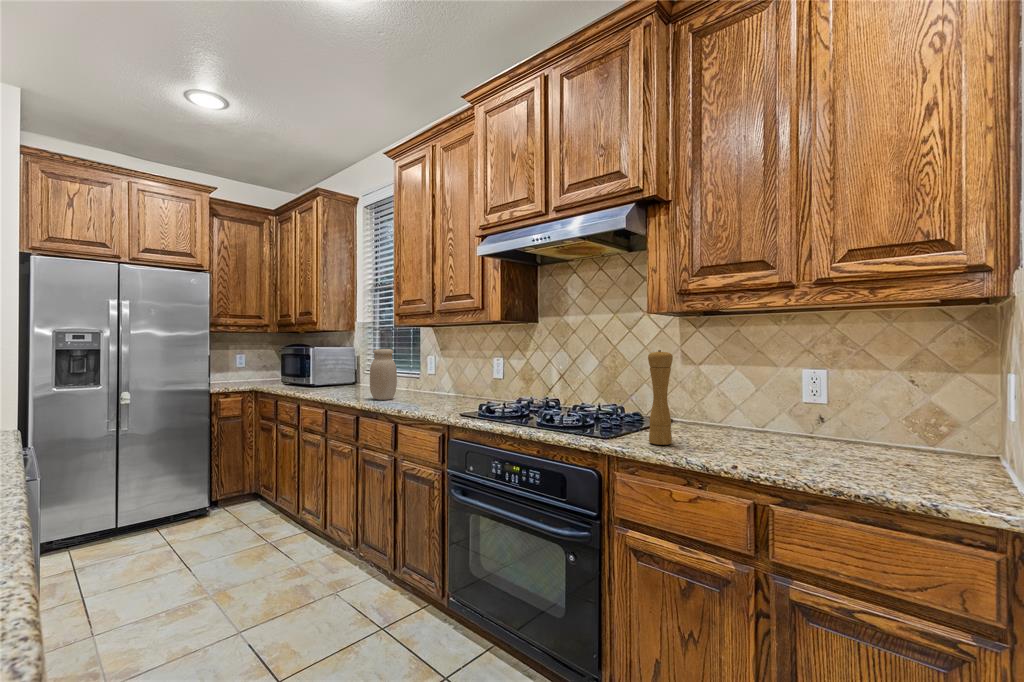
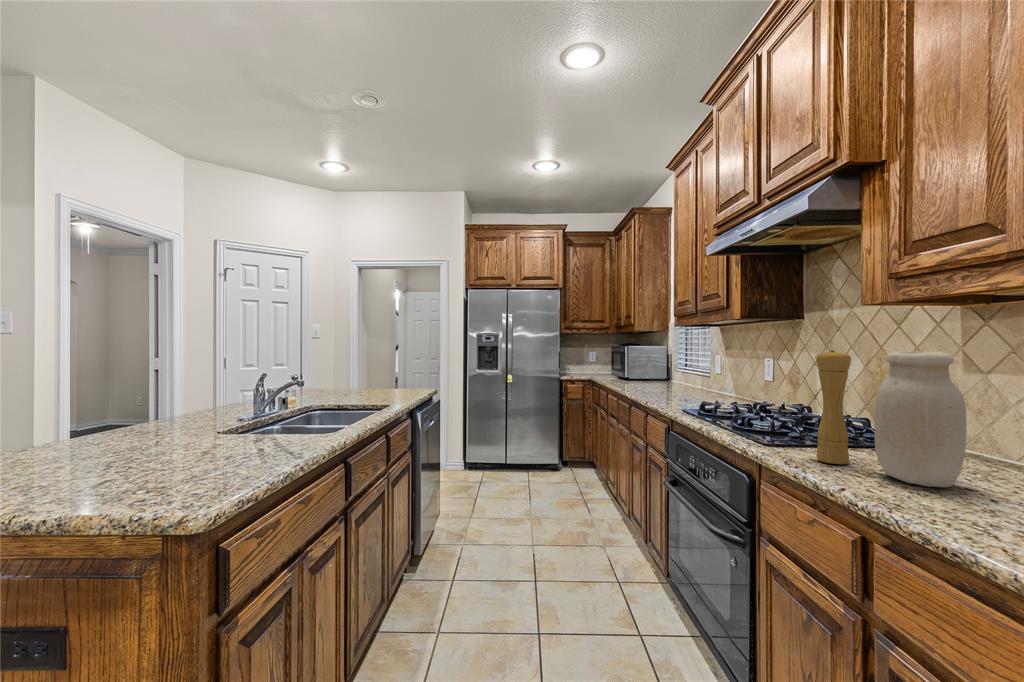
jar: present [370,349,397,400] -> present [874,352,967,487]

